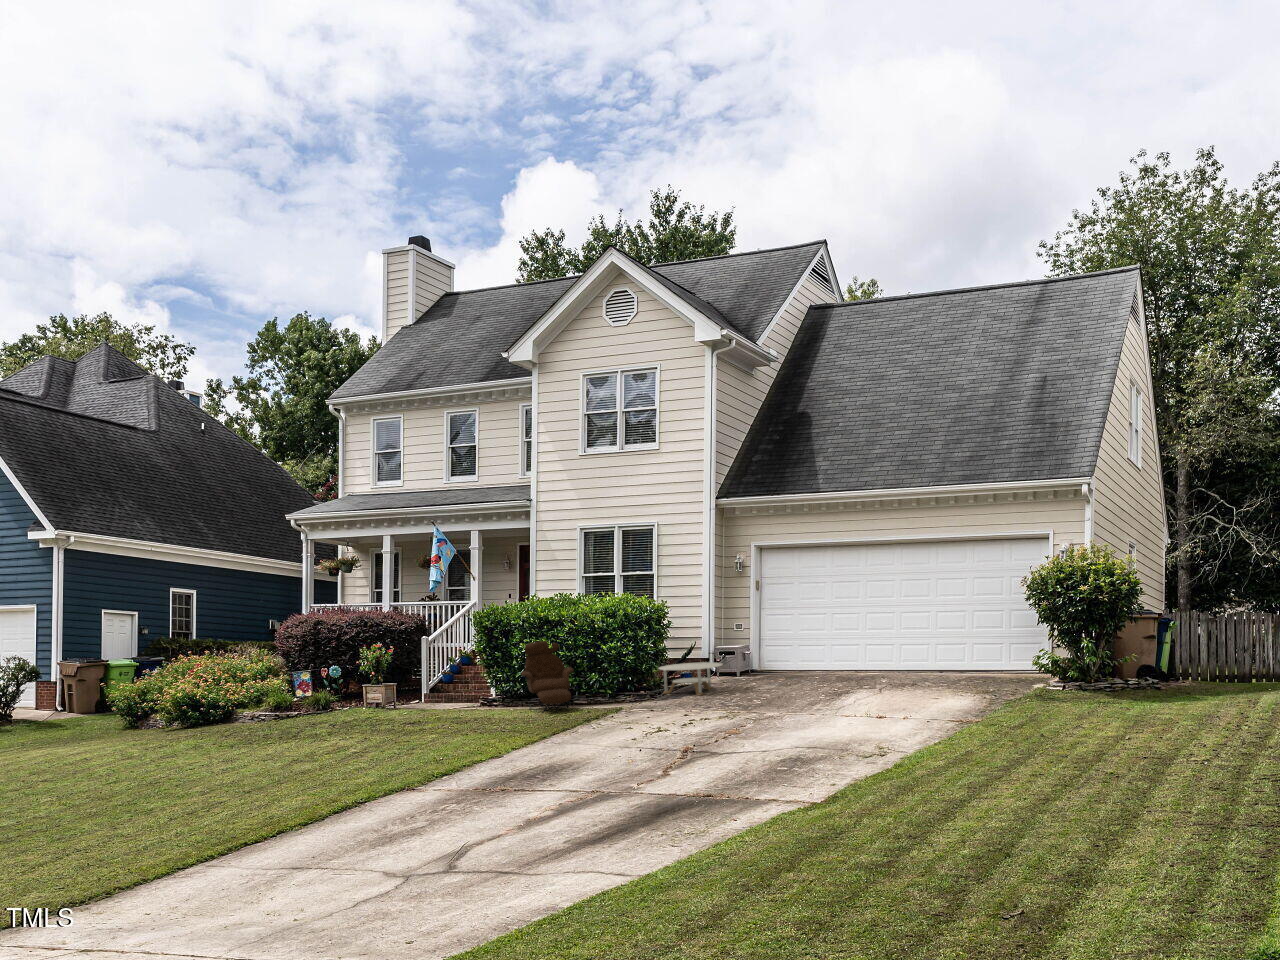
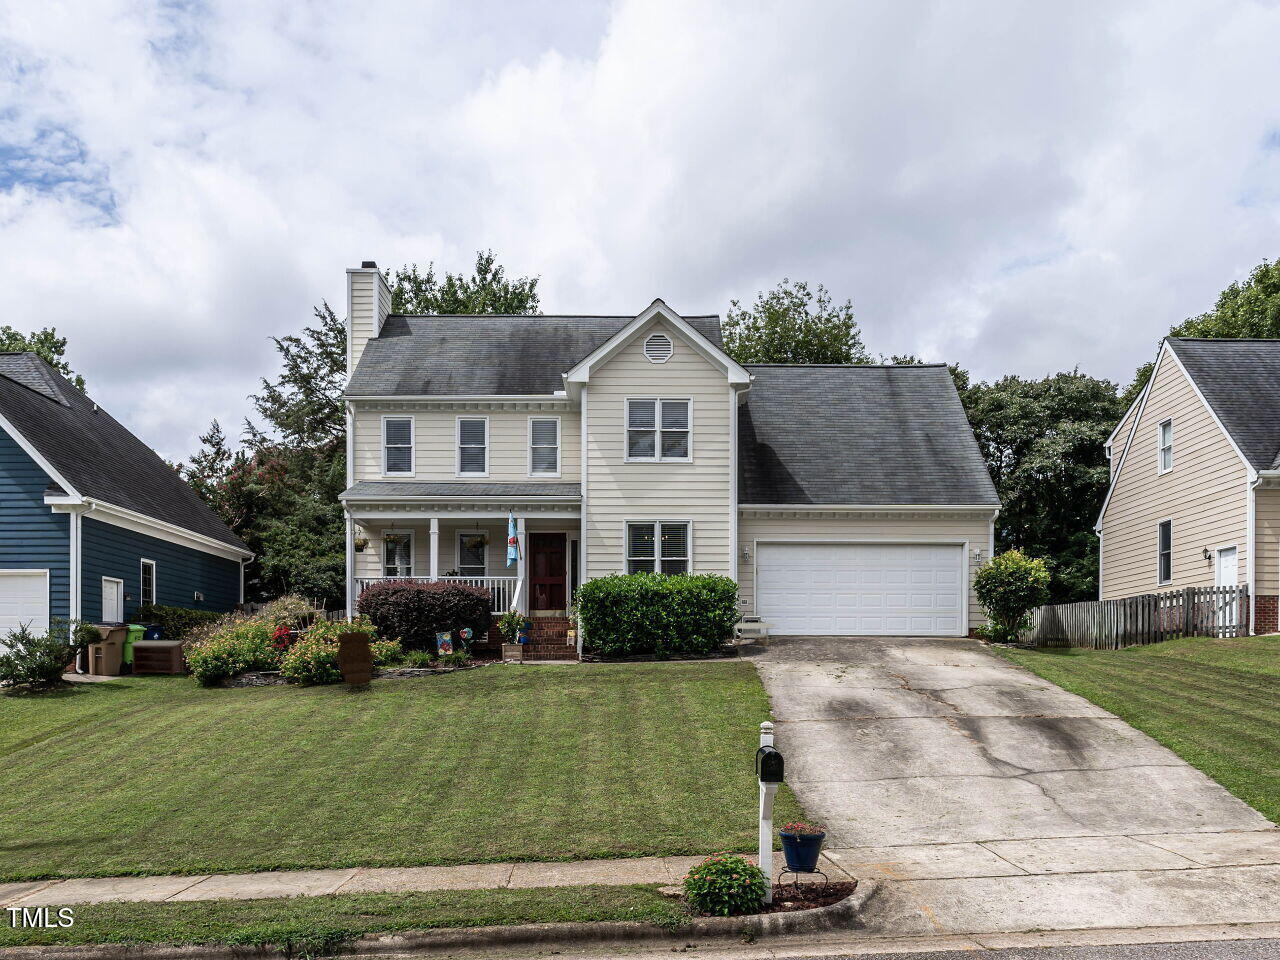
lounge chair: present [521,641,574,712] -> present [334,632,377,691]
bench: none [29,676,74,714] -> present [131,641,184,675]

